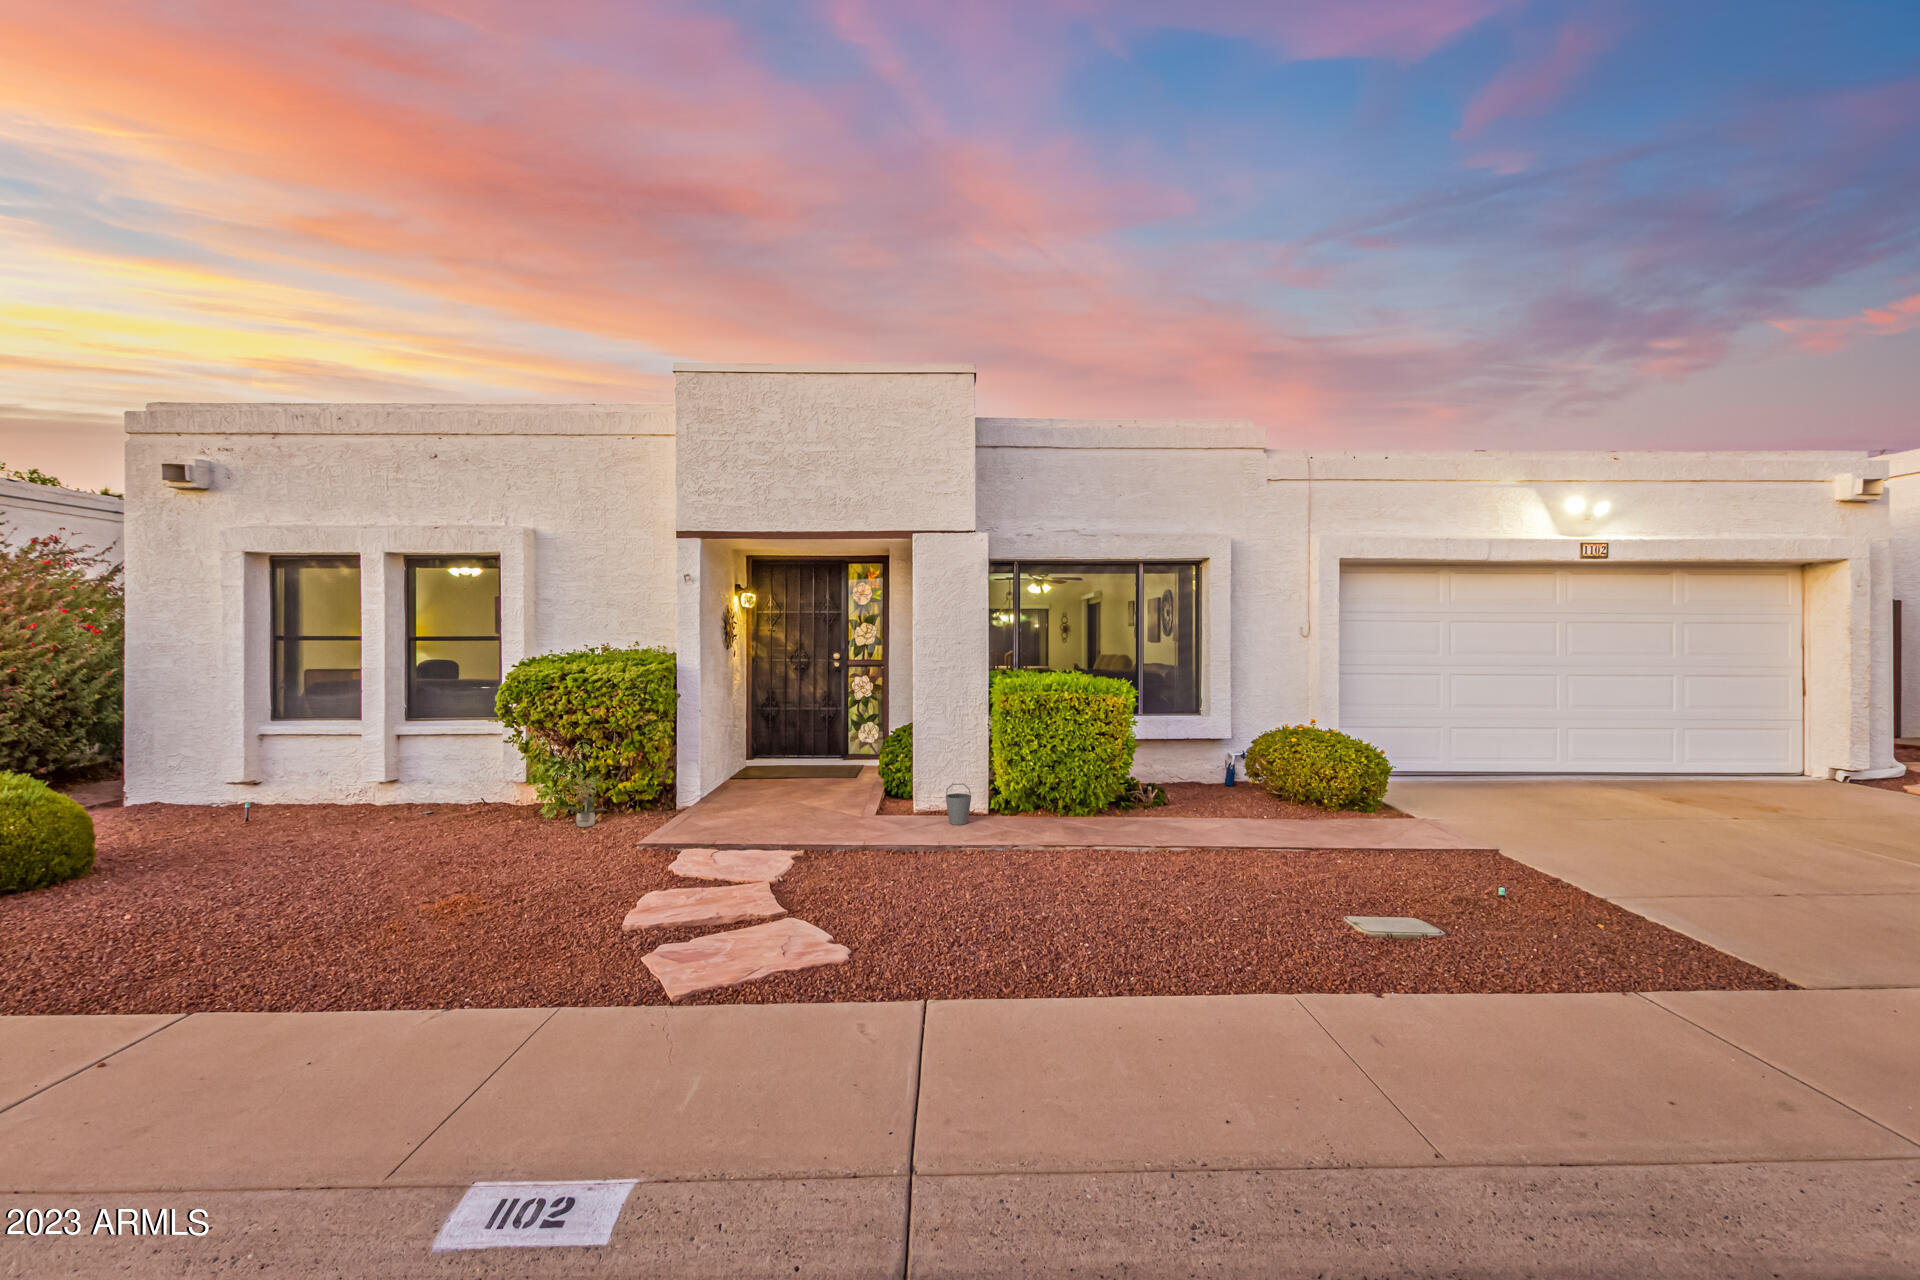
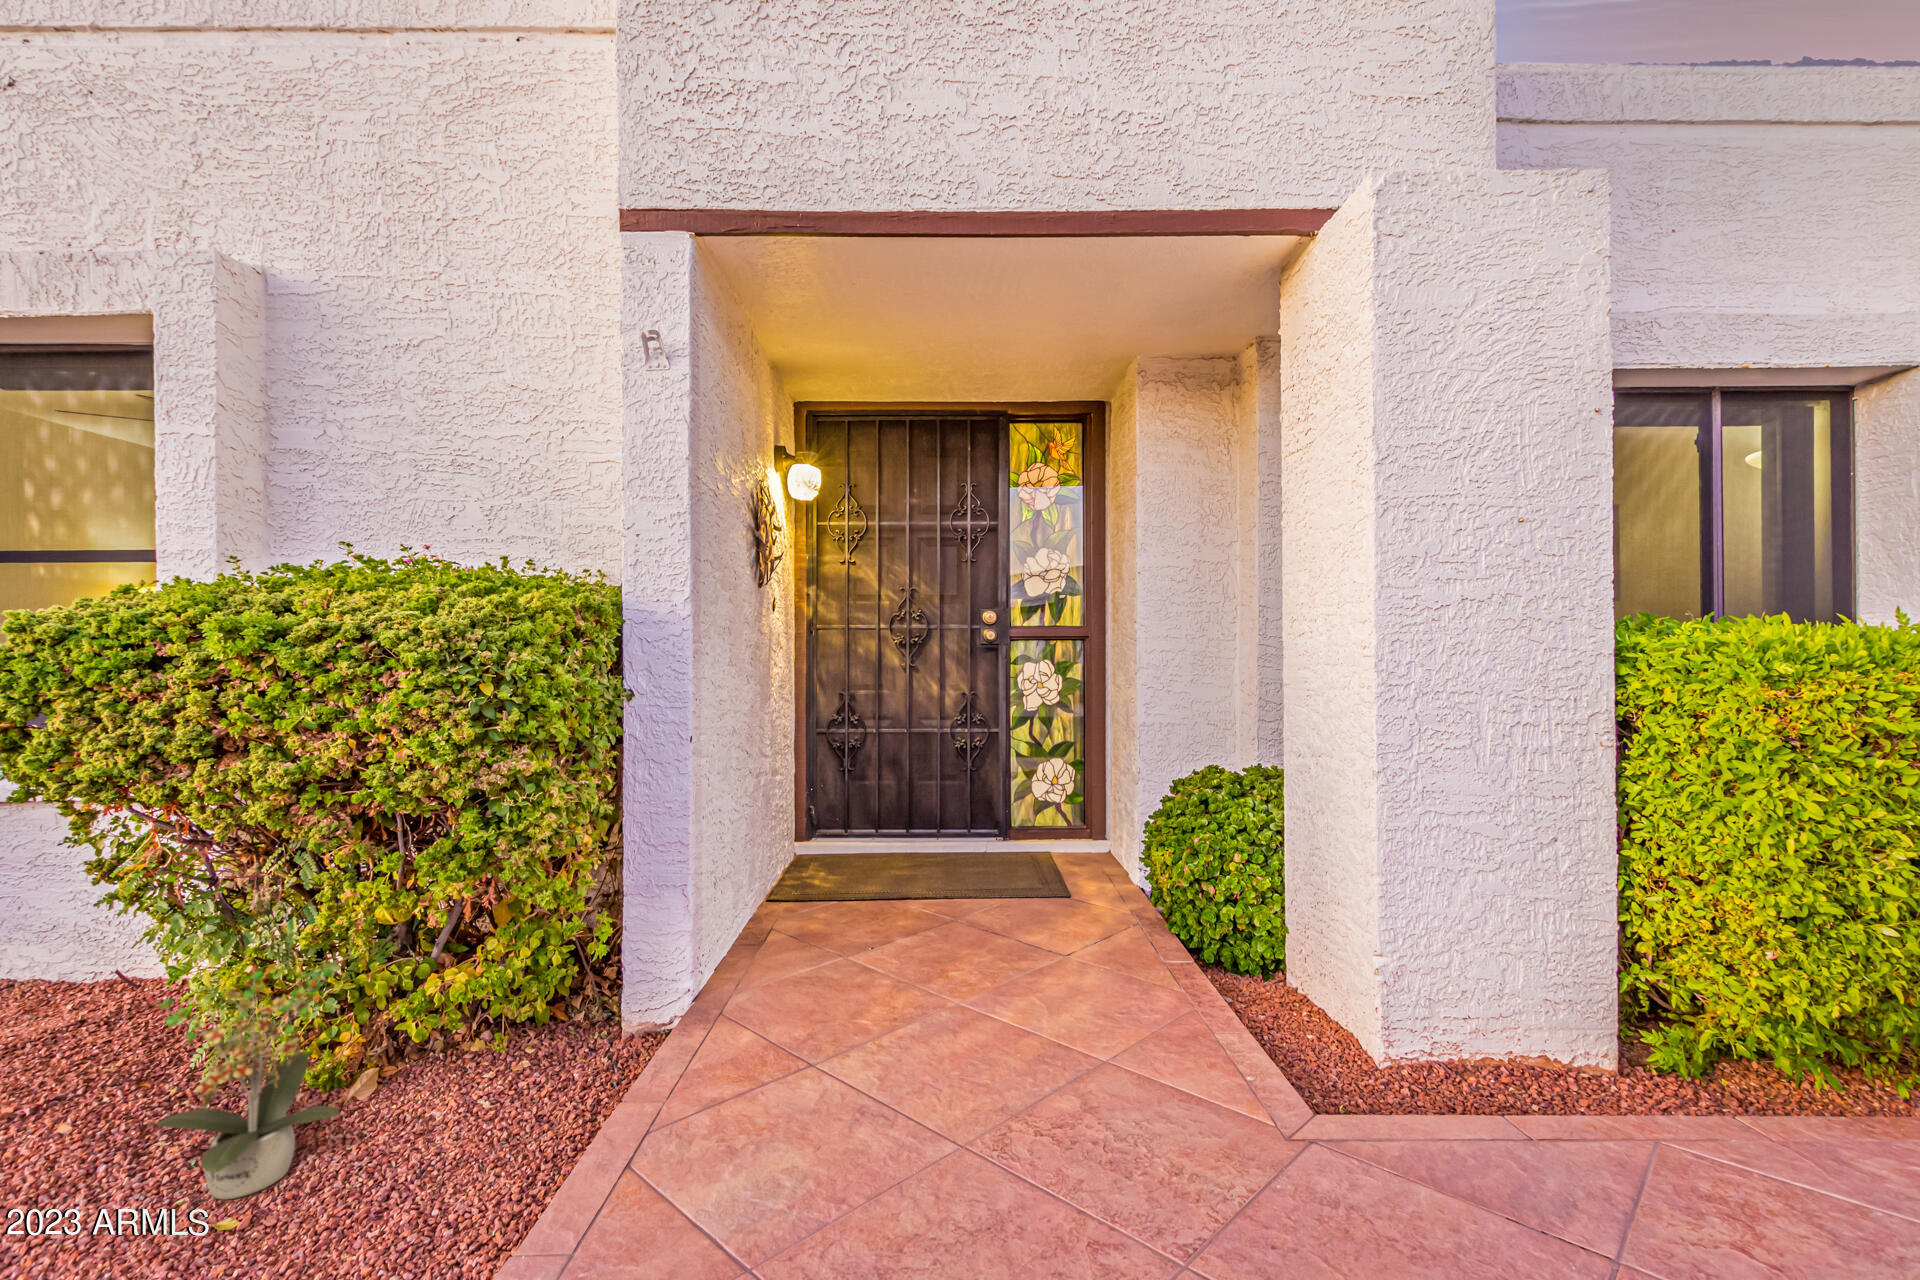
bucket: present [946,783,971,825] -> none [1564,988,1688,1155]

